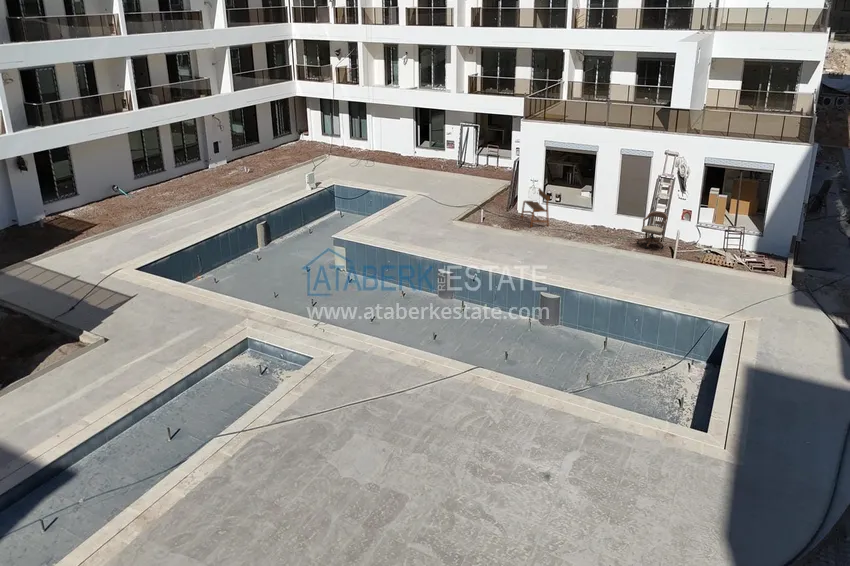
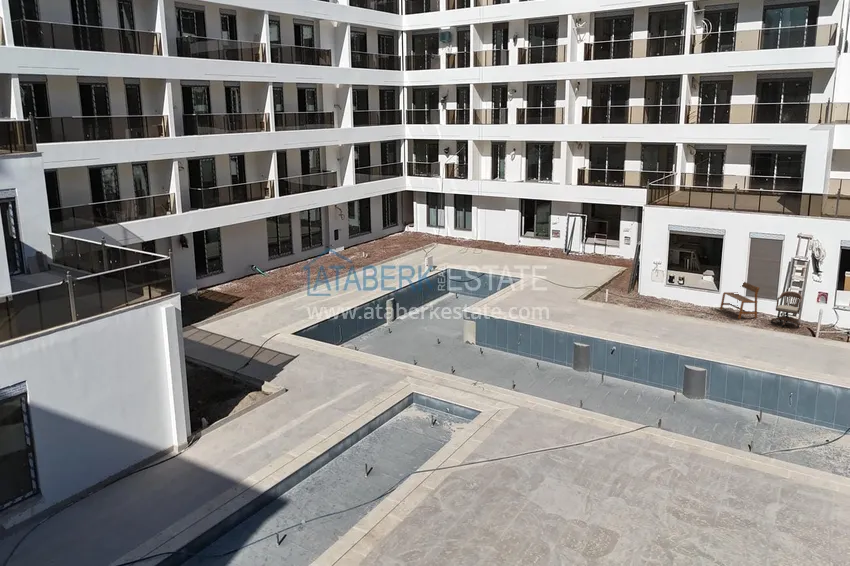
bench: present [521,189,550,227] -> present [720,282,759,319]

